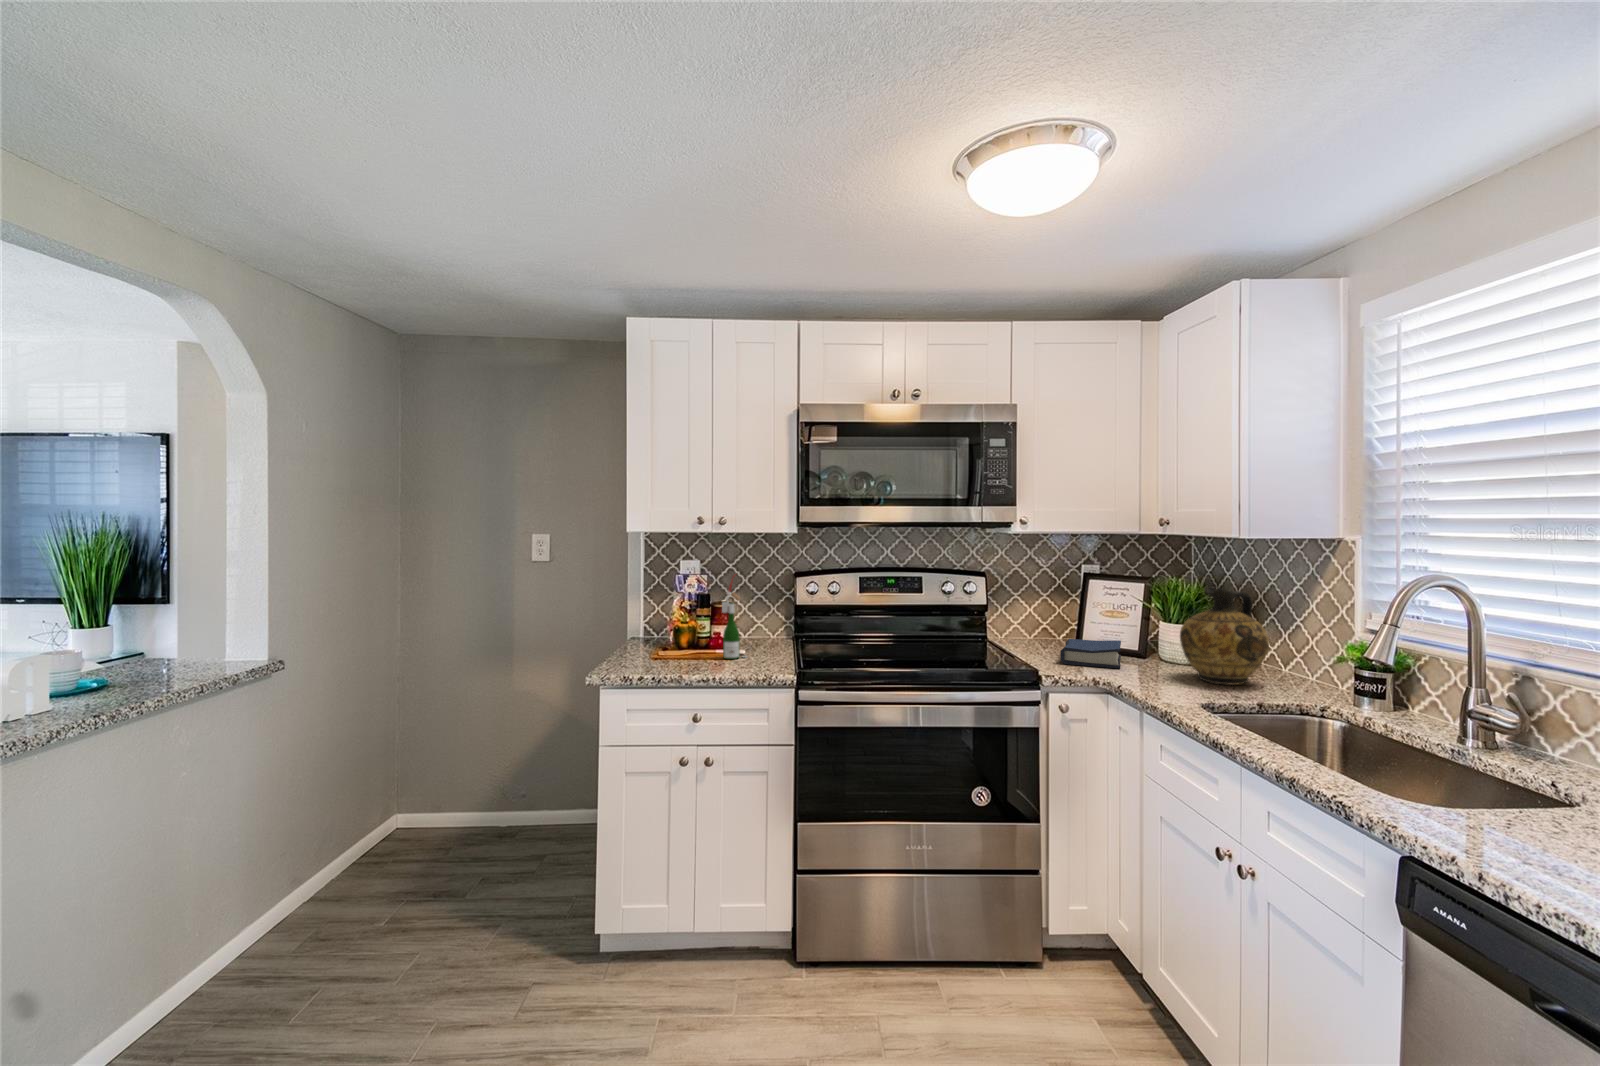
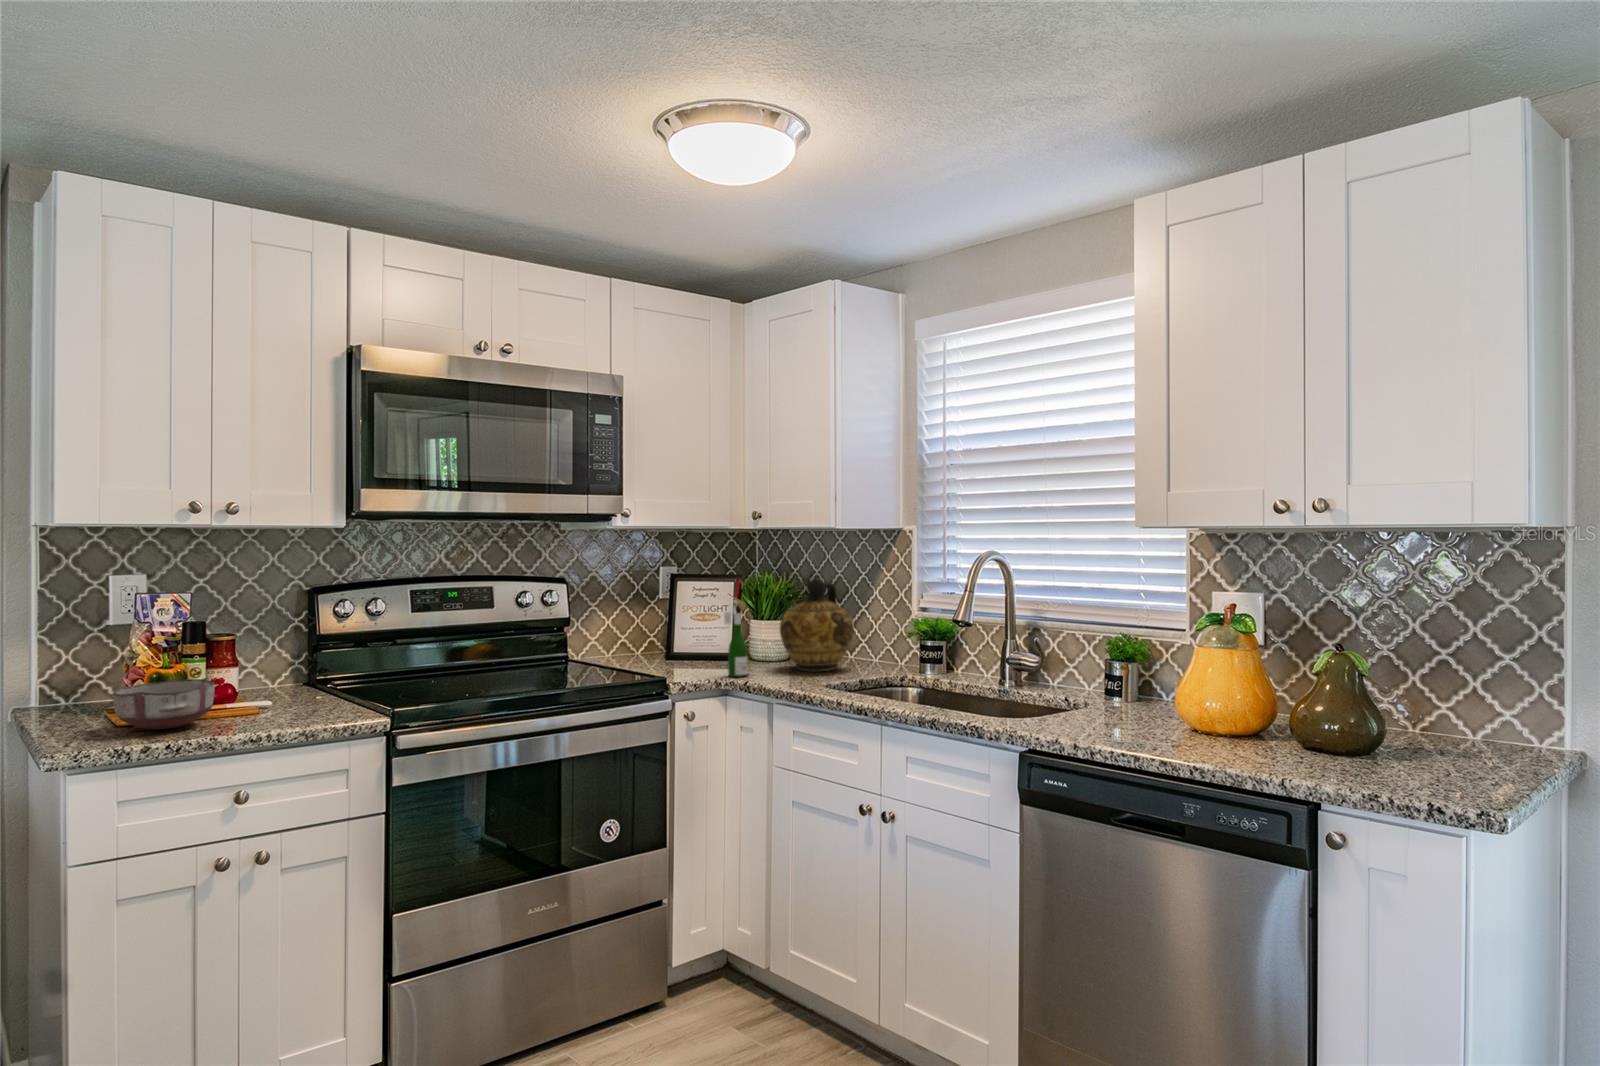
wine bottle: present [722,576,746,659] -> present [724,579,750,677]
ceramic bowl: none [637,633,696,666] -> present [112,679,215,729]
hardback book: present [1060,639,1121,669] -> none [658,643,725,672]

